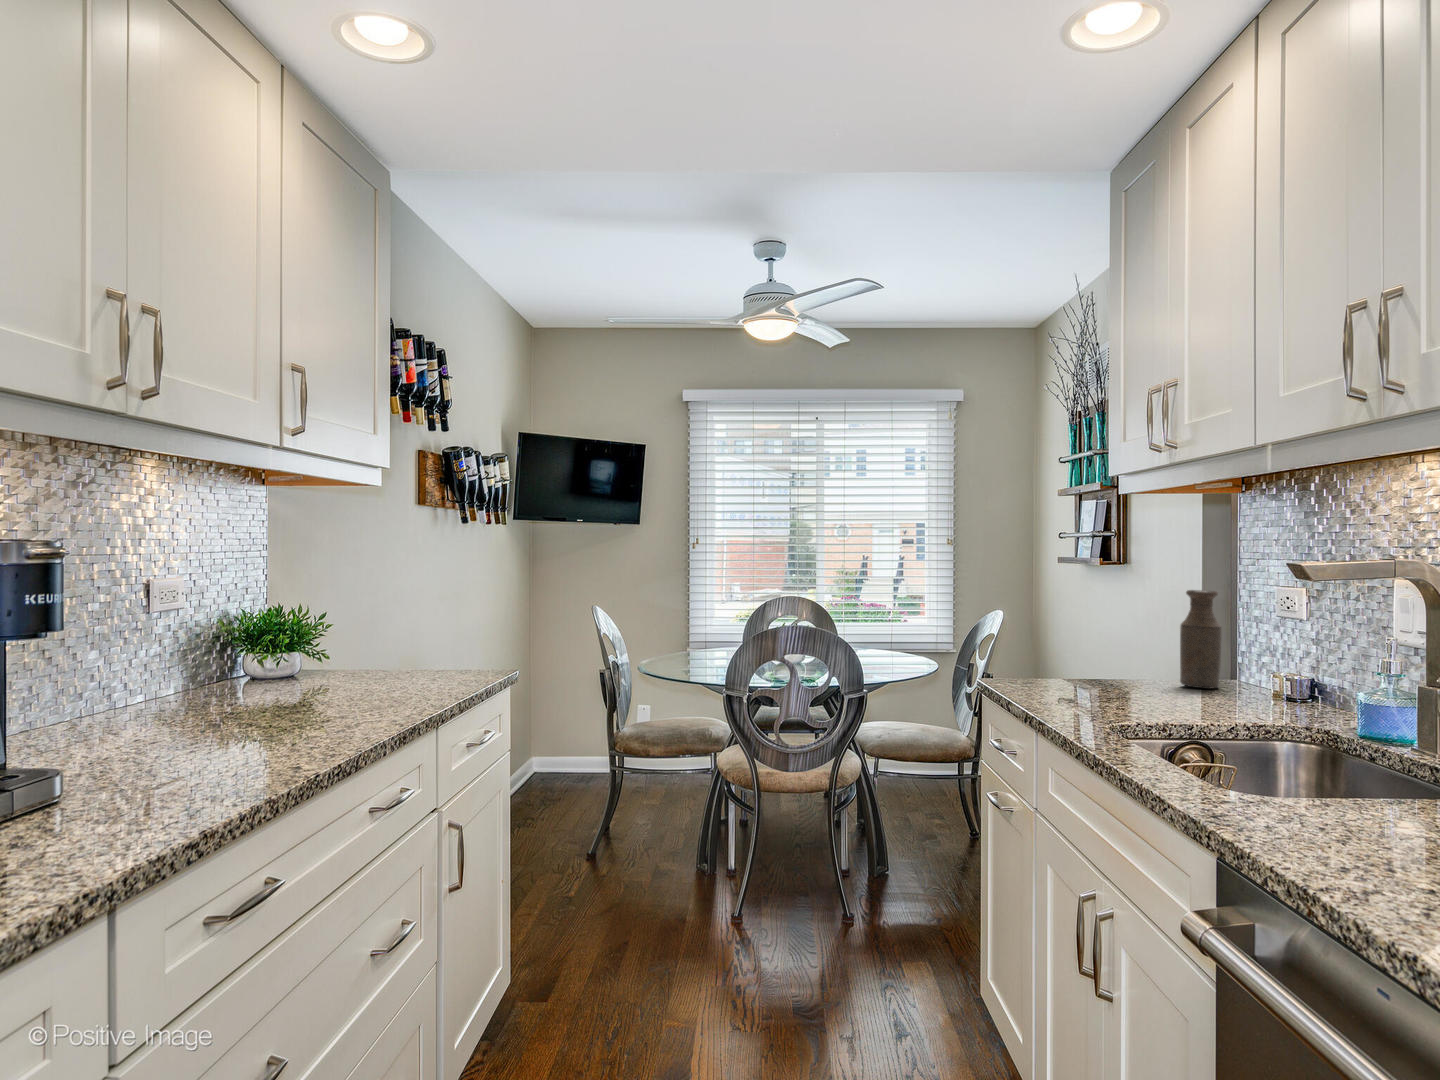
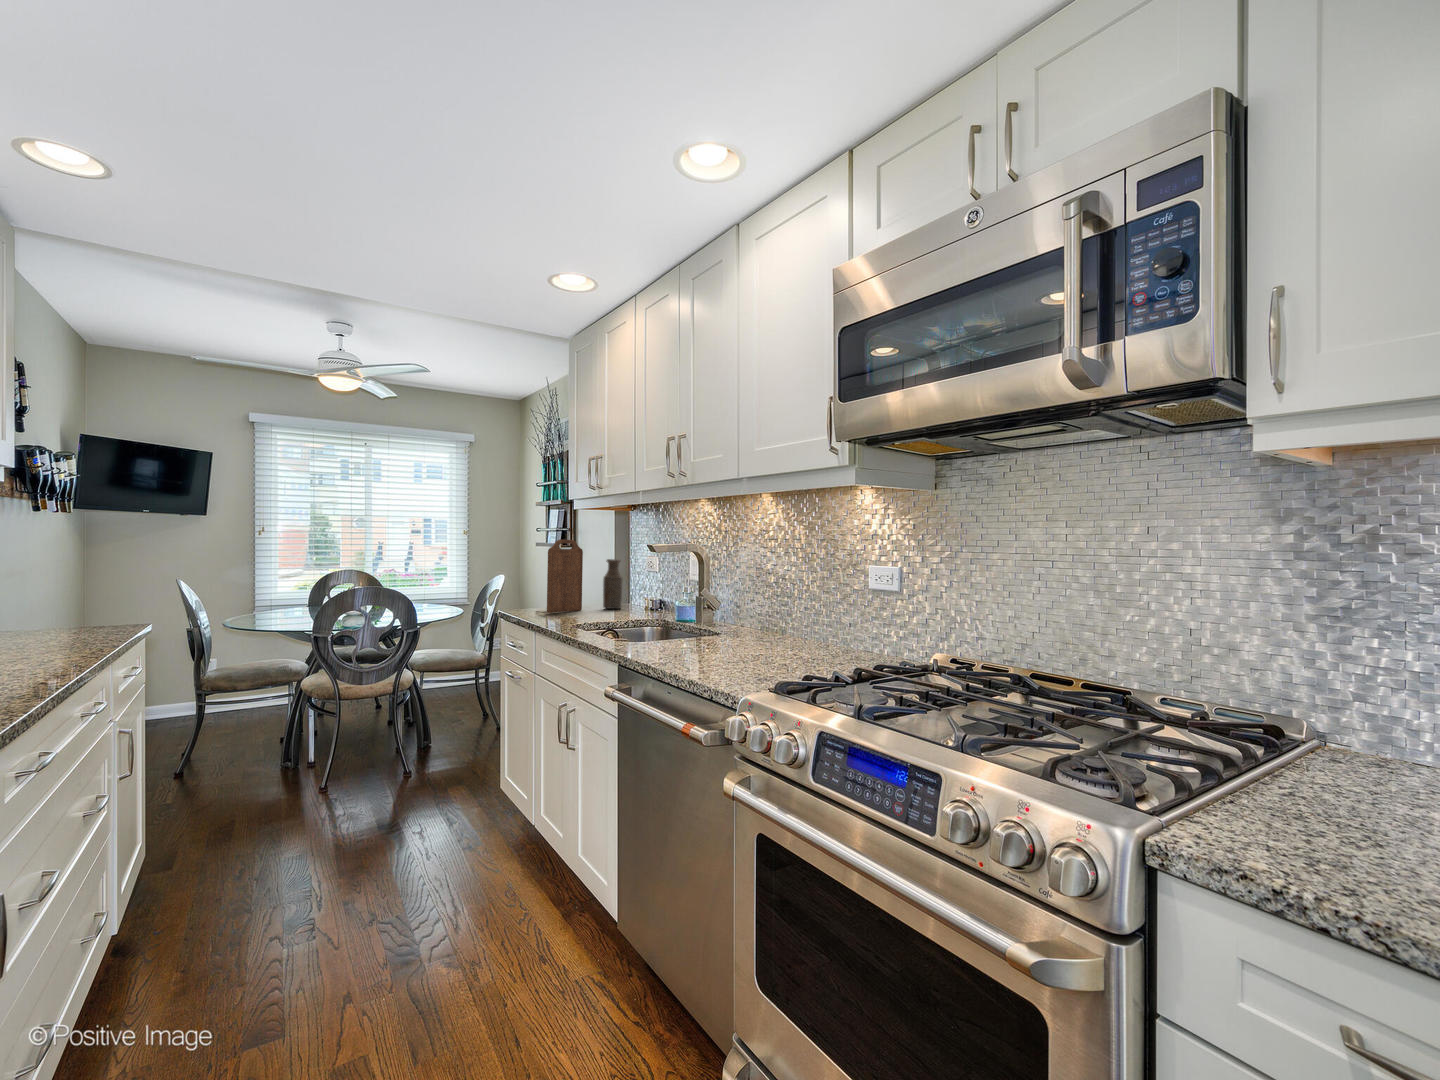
cutting board: none [1066,552,1137,688] -> present [547,540,583,613]

